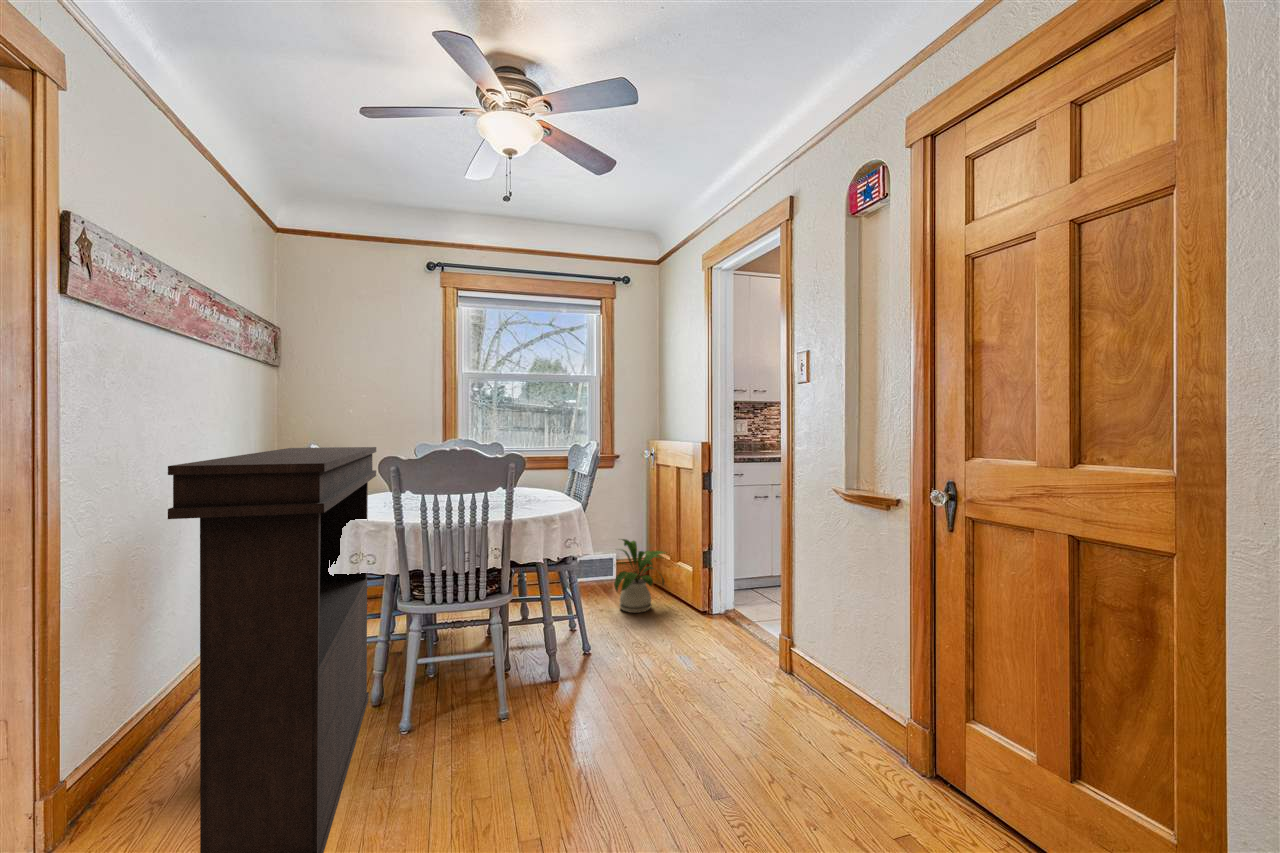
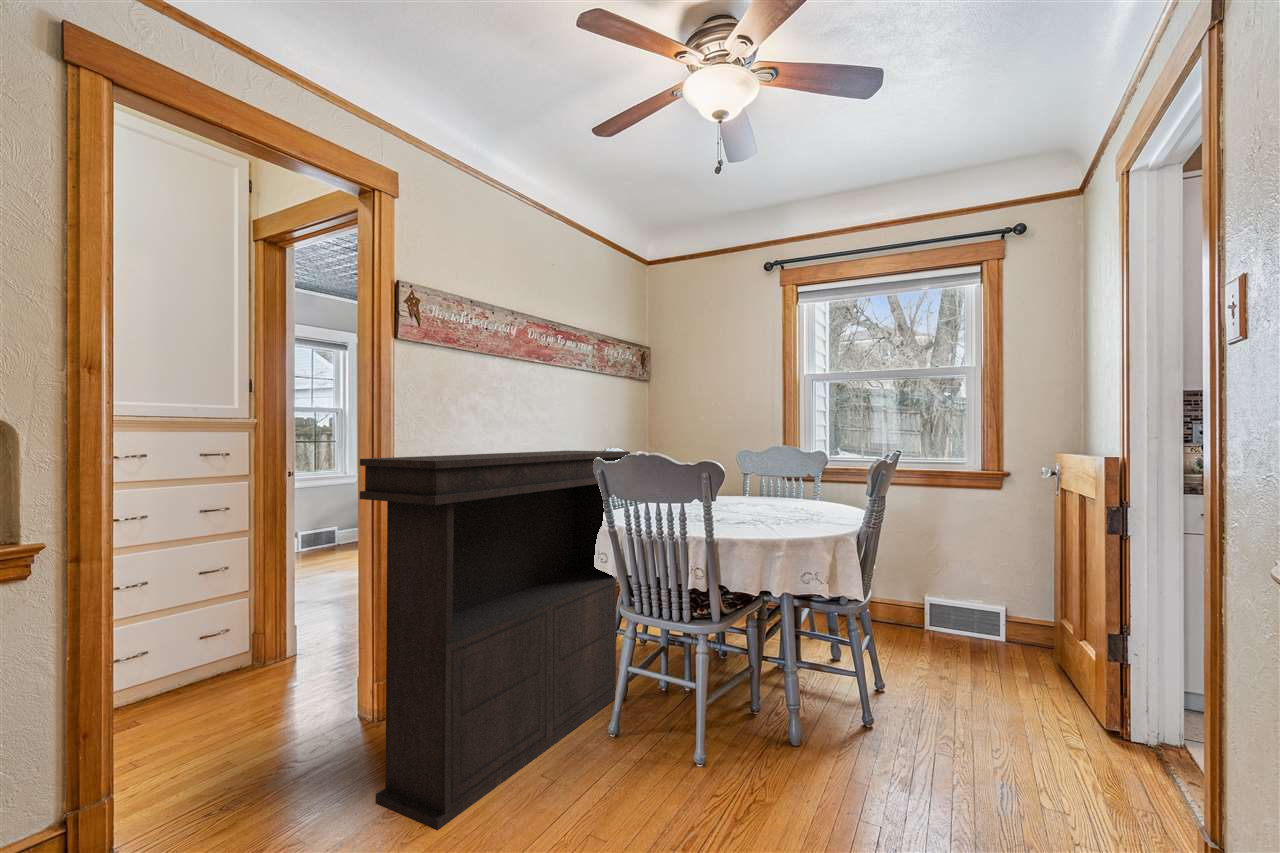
house plant: present [614,539,665,613] -> none [952,586,1065,701]

